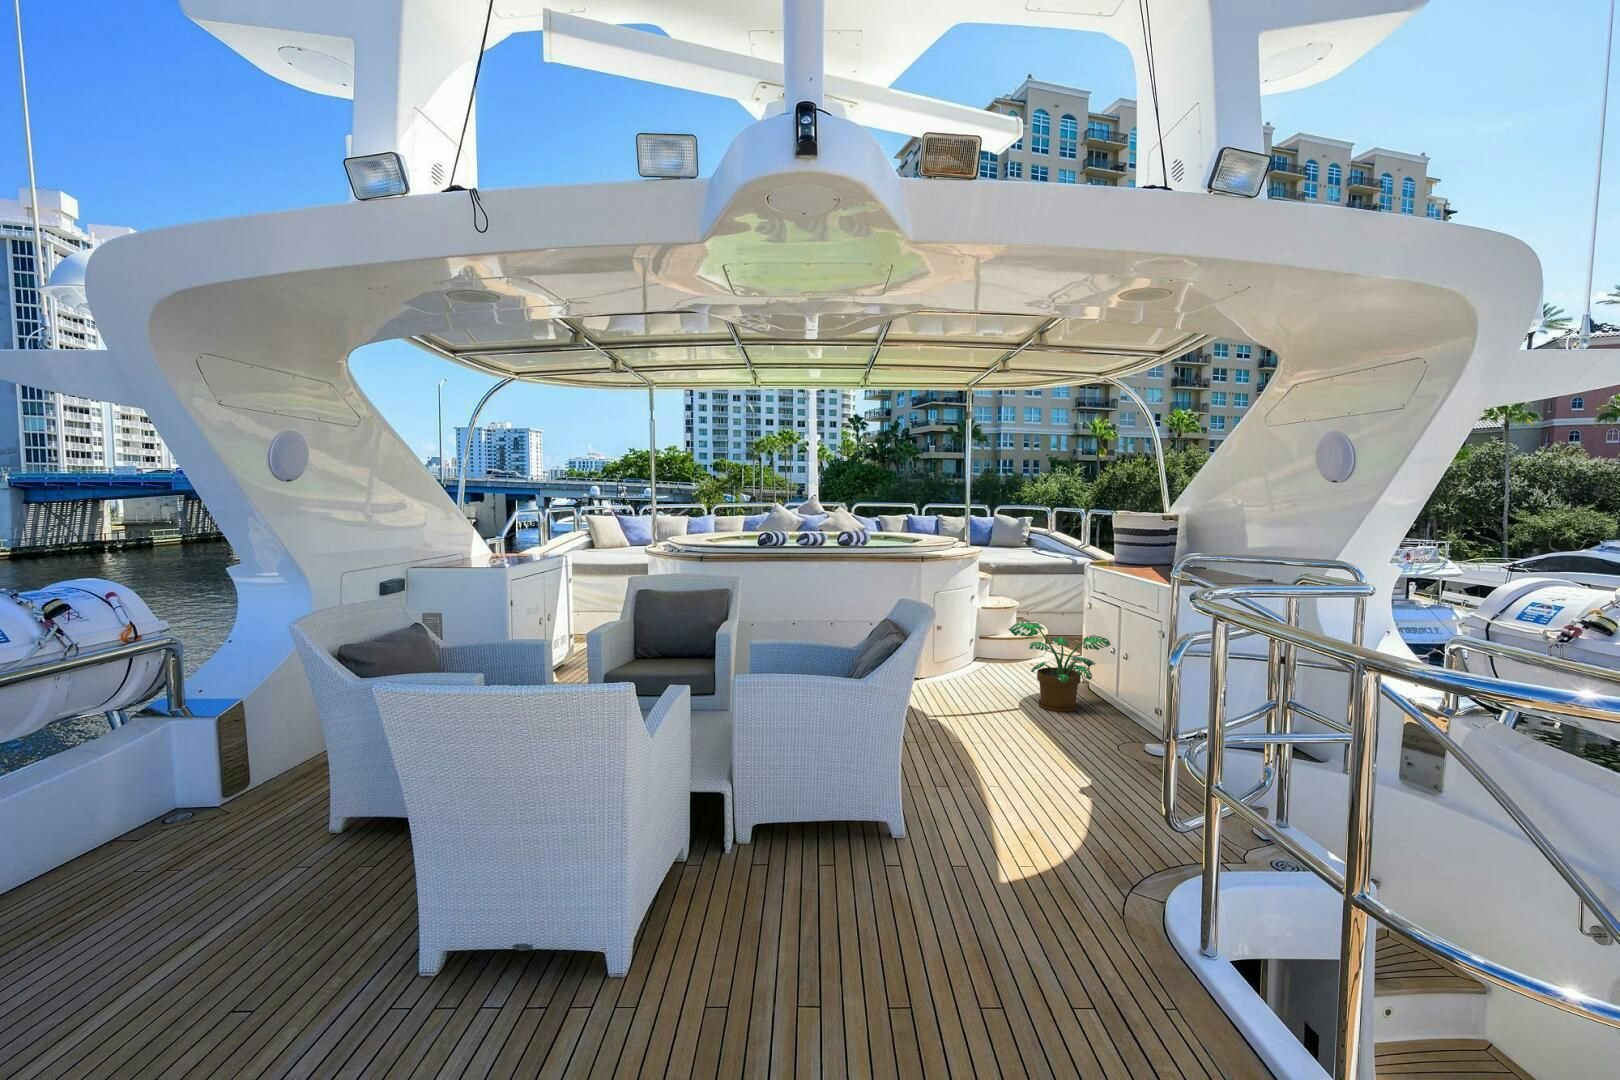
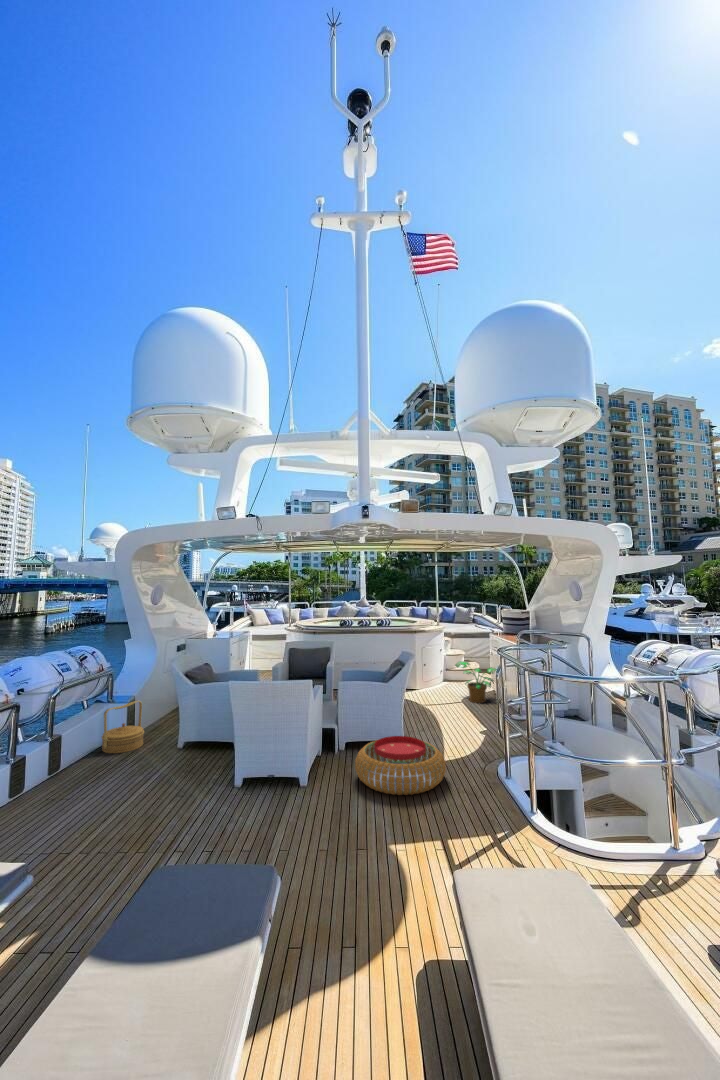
woven basket: none [132,710,258,842] -> present [102,701,144,753]
pouf: none [771,822,1030,1012] -> present [355,736,446,795]

